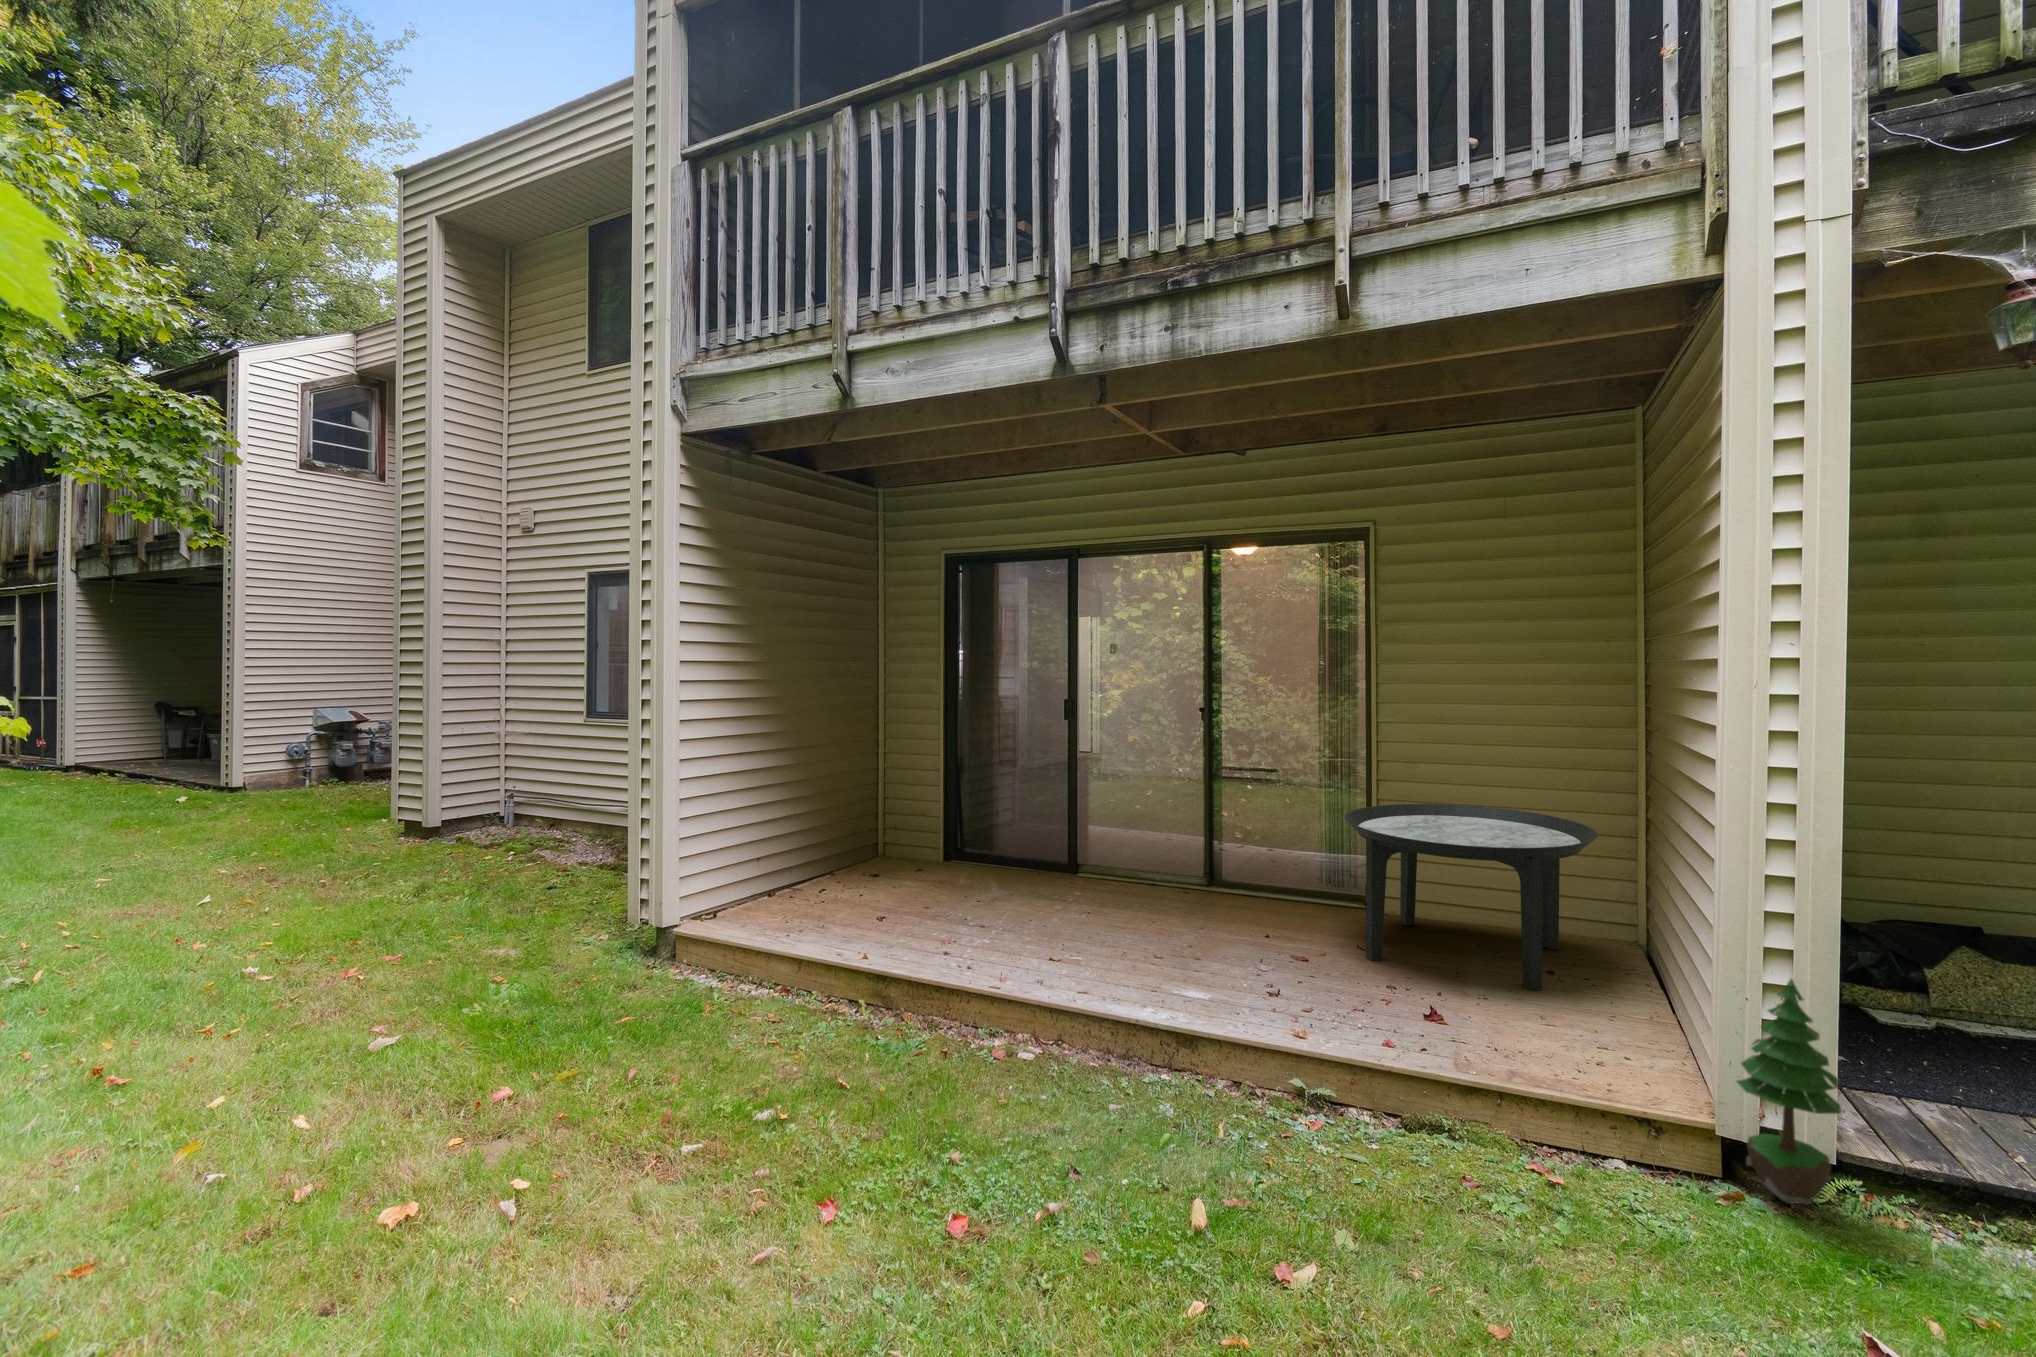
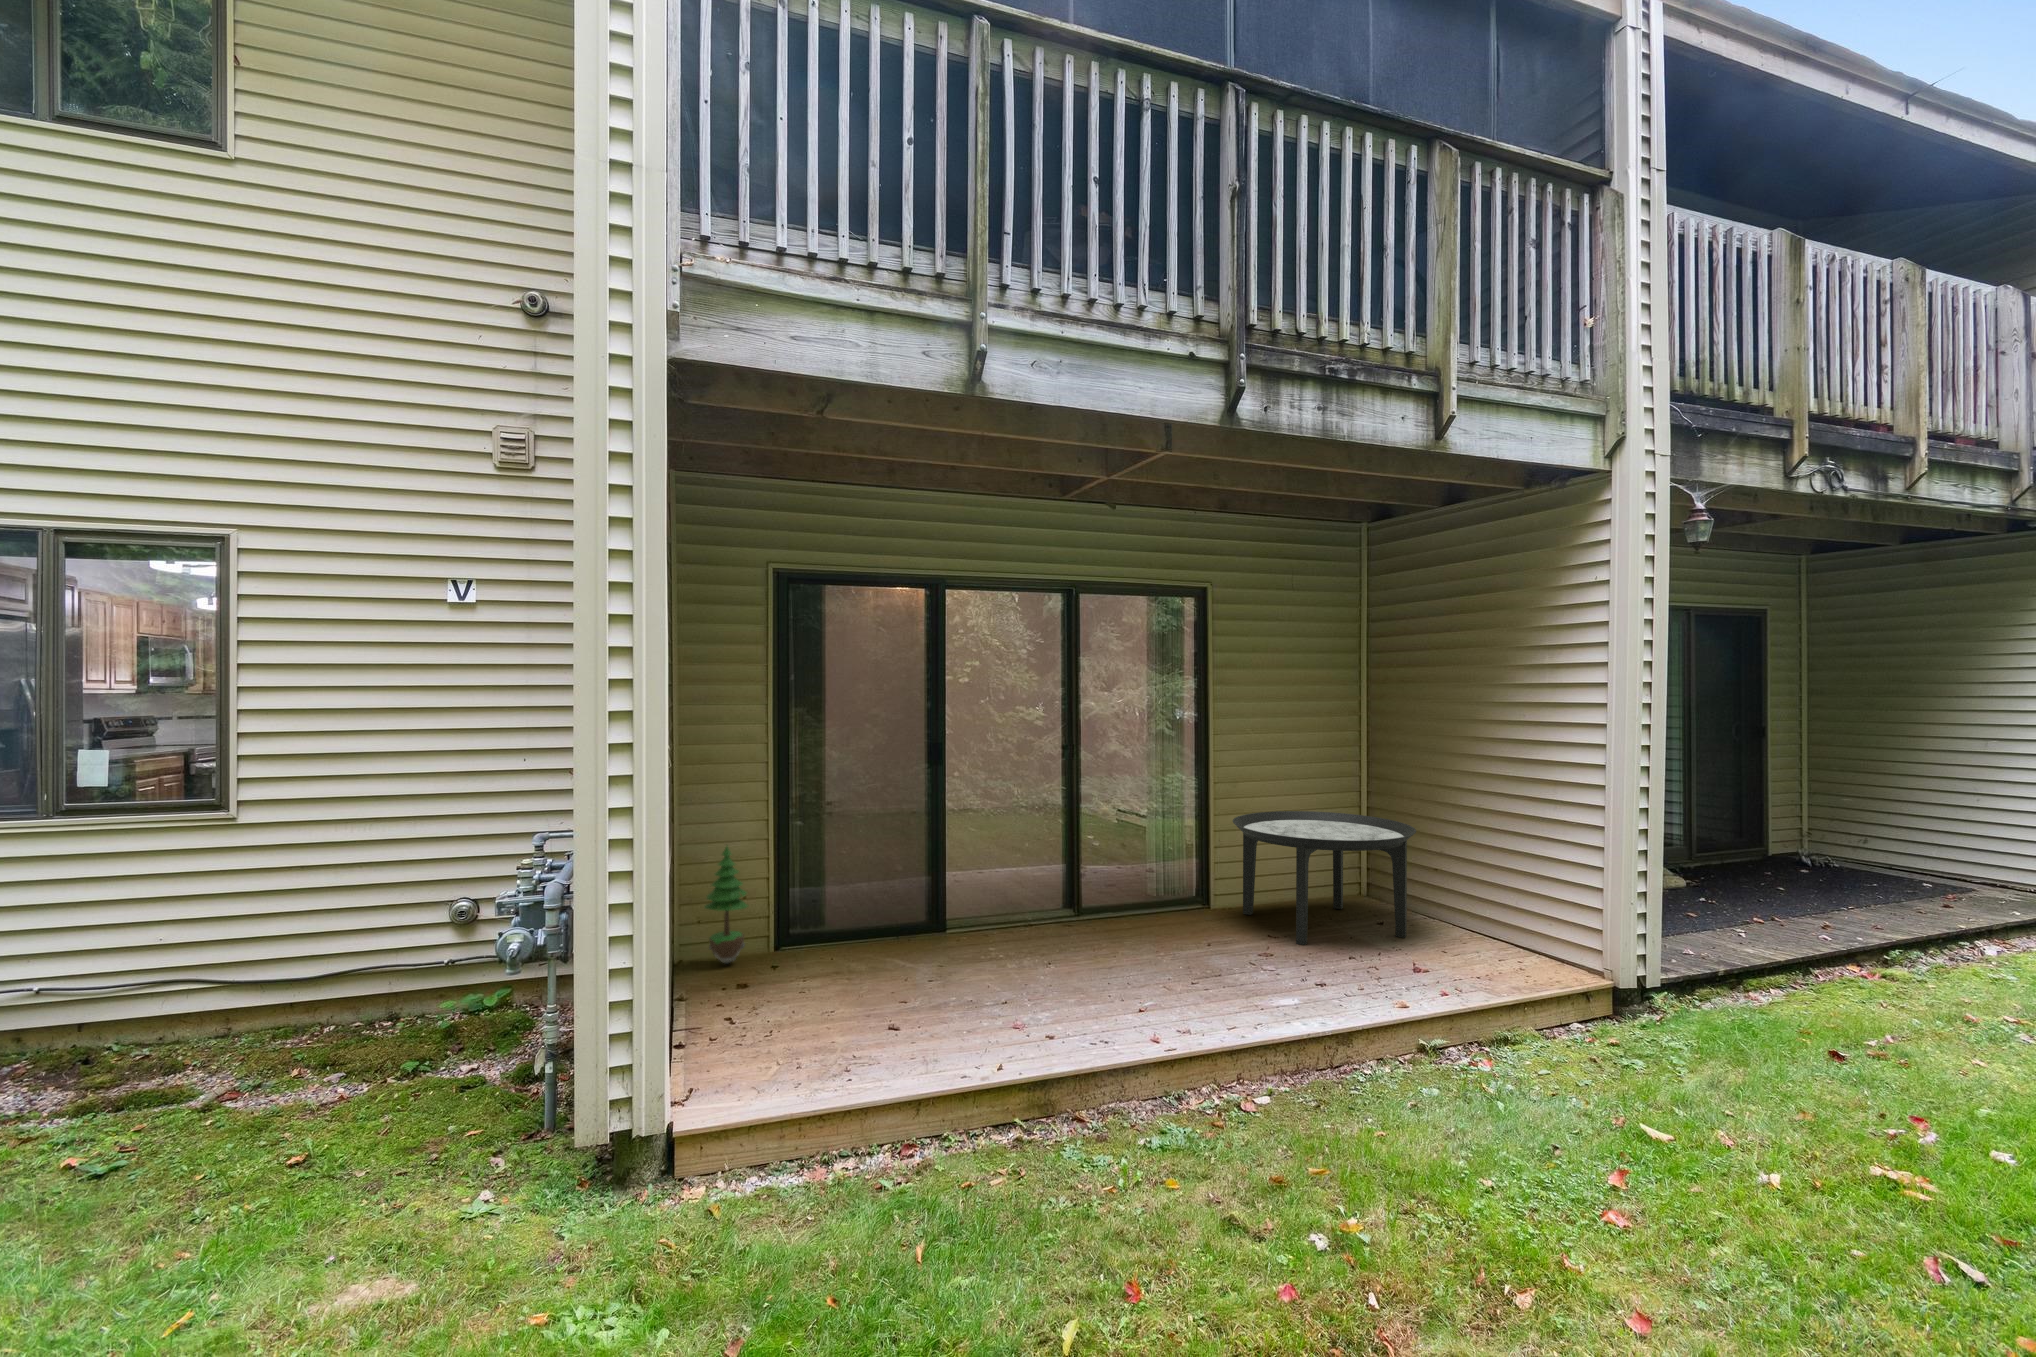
potted tree: present [1737,979,1841,1205] -> present [705,845,748,964]

